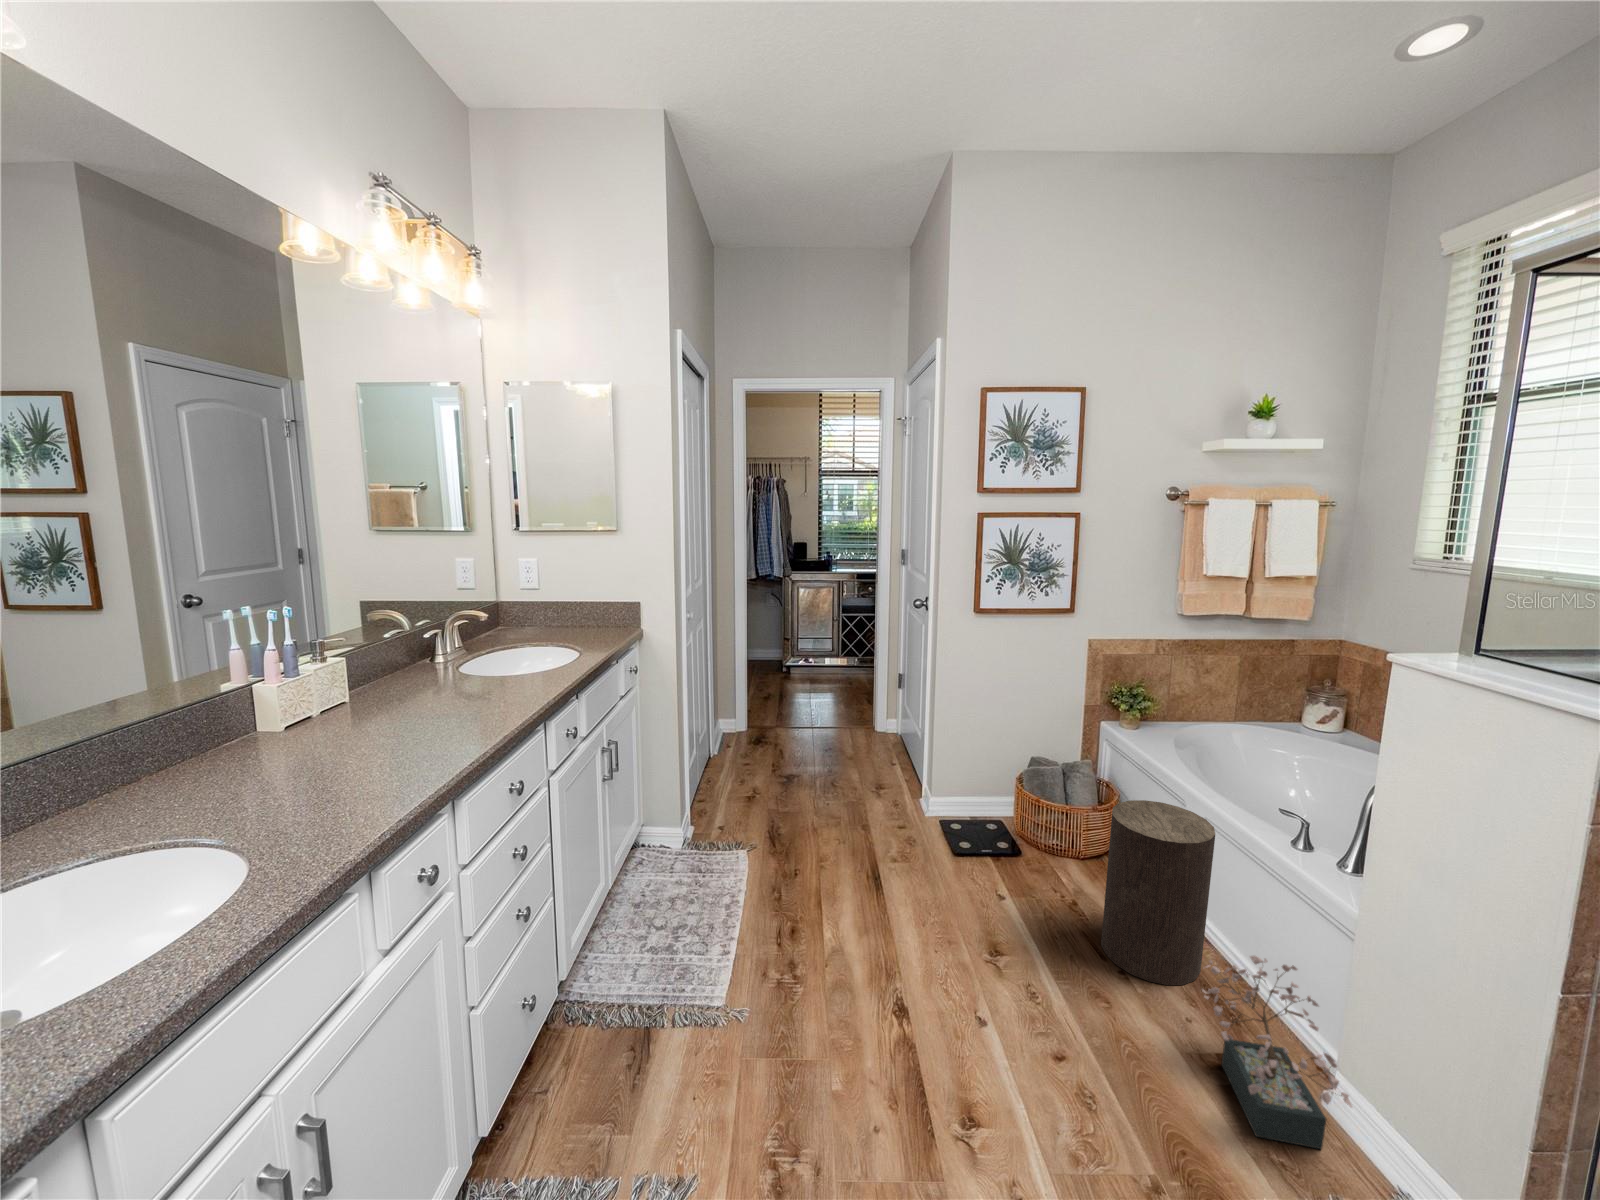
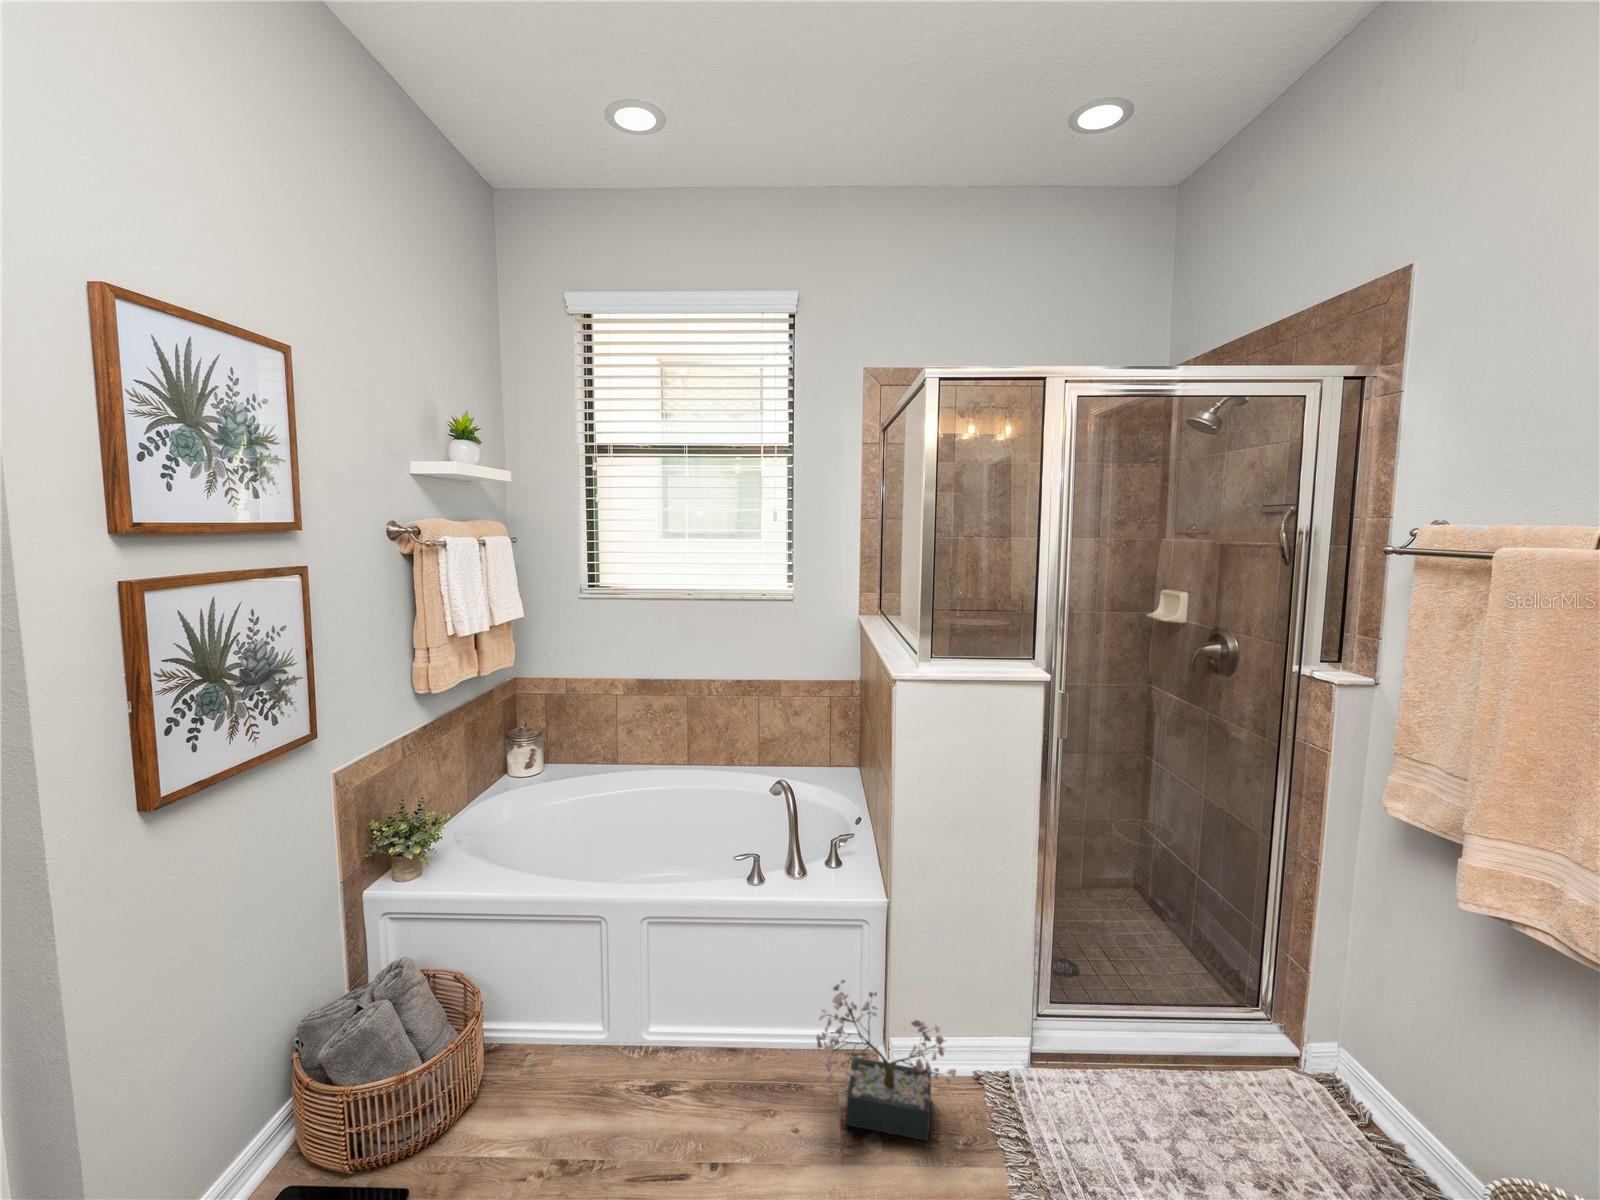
stool: present [1101,800,1215,985] -> none [616,913,734,1164]

